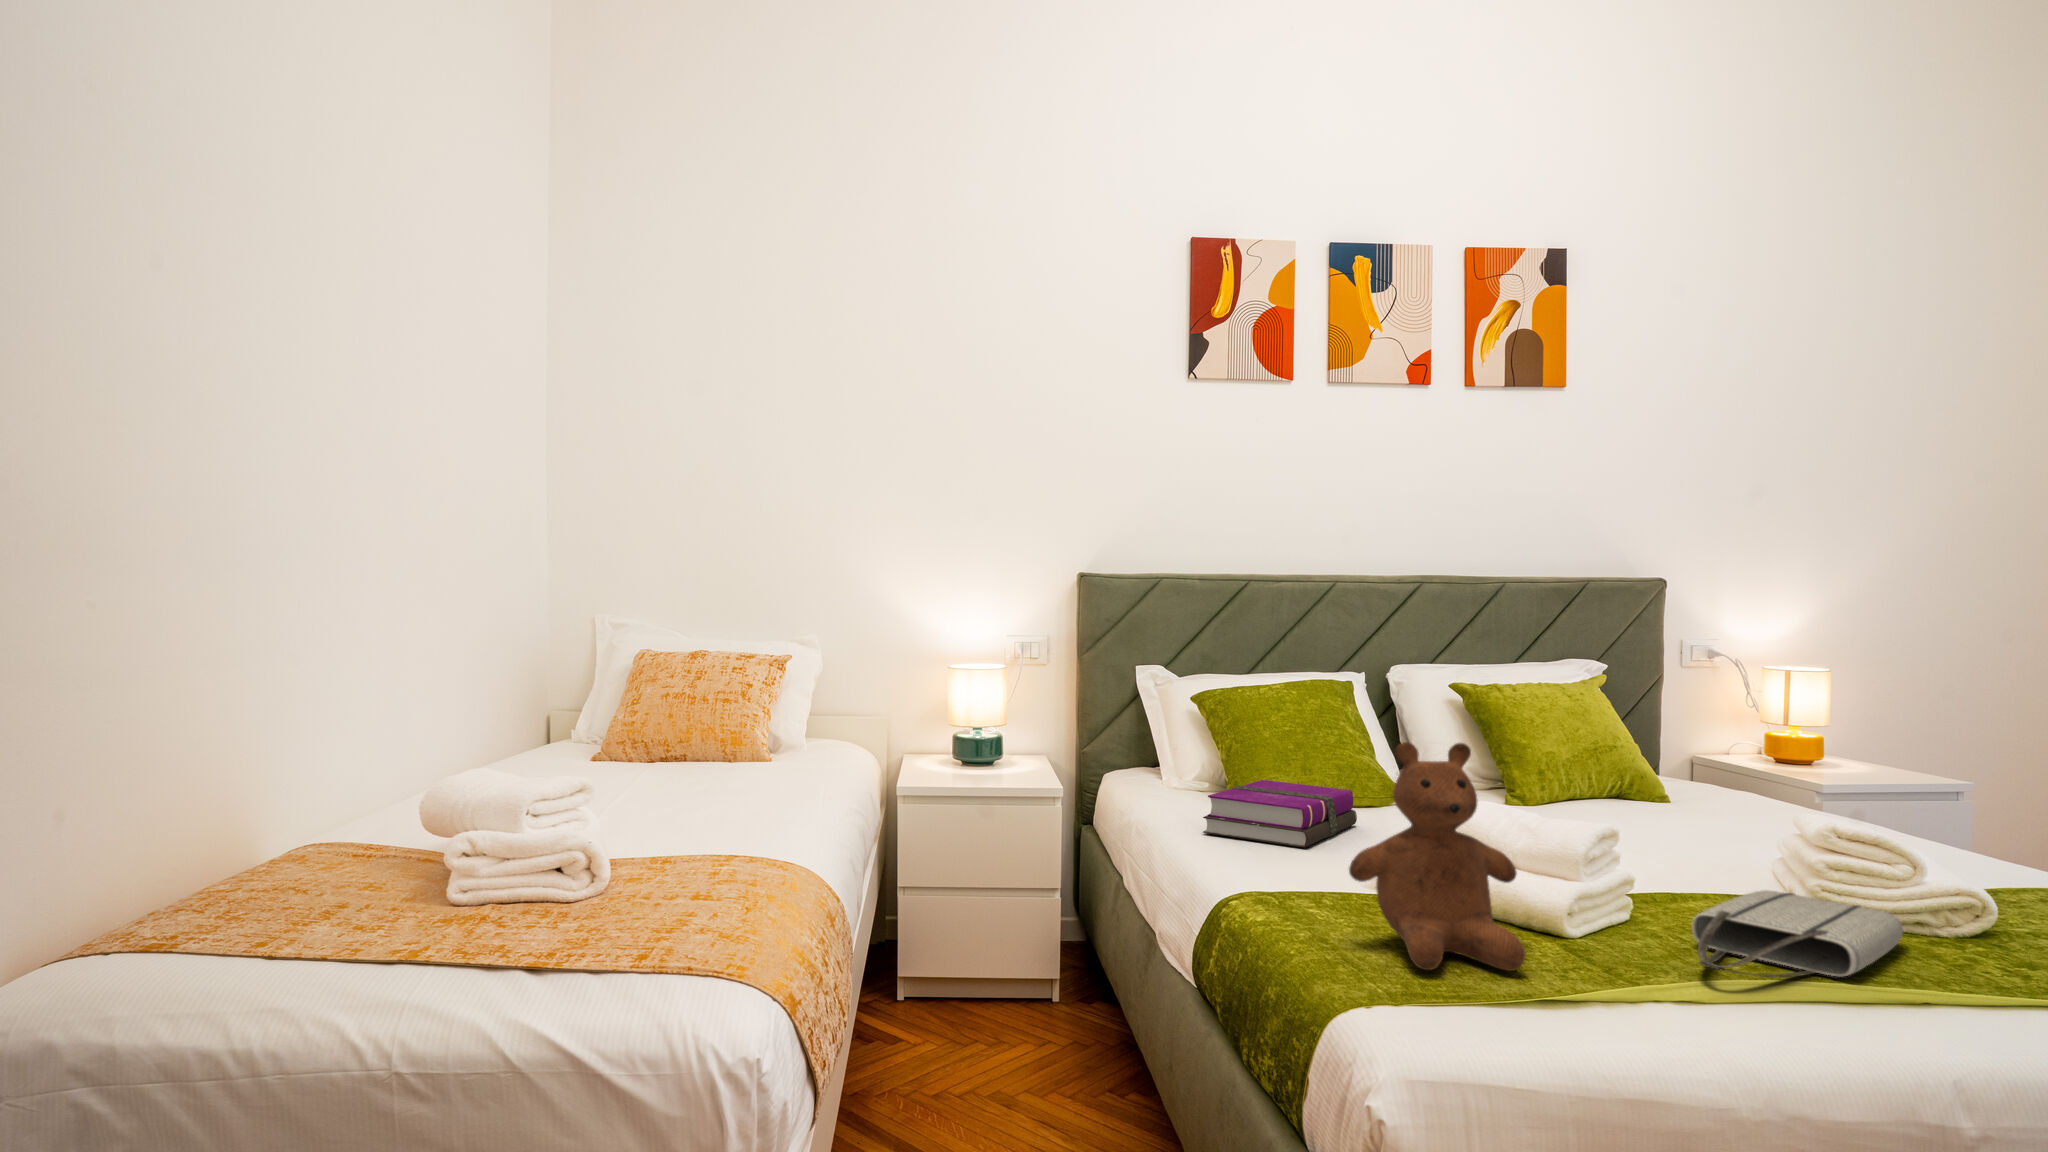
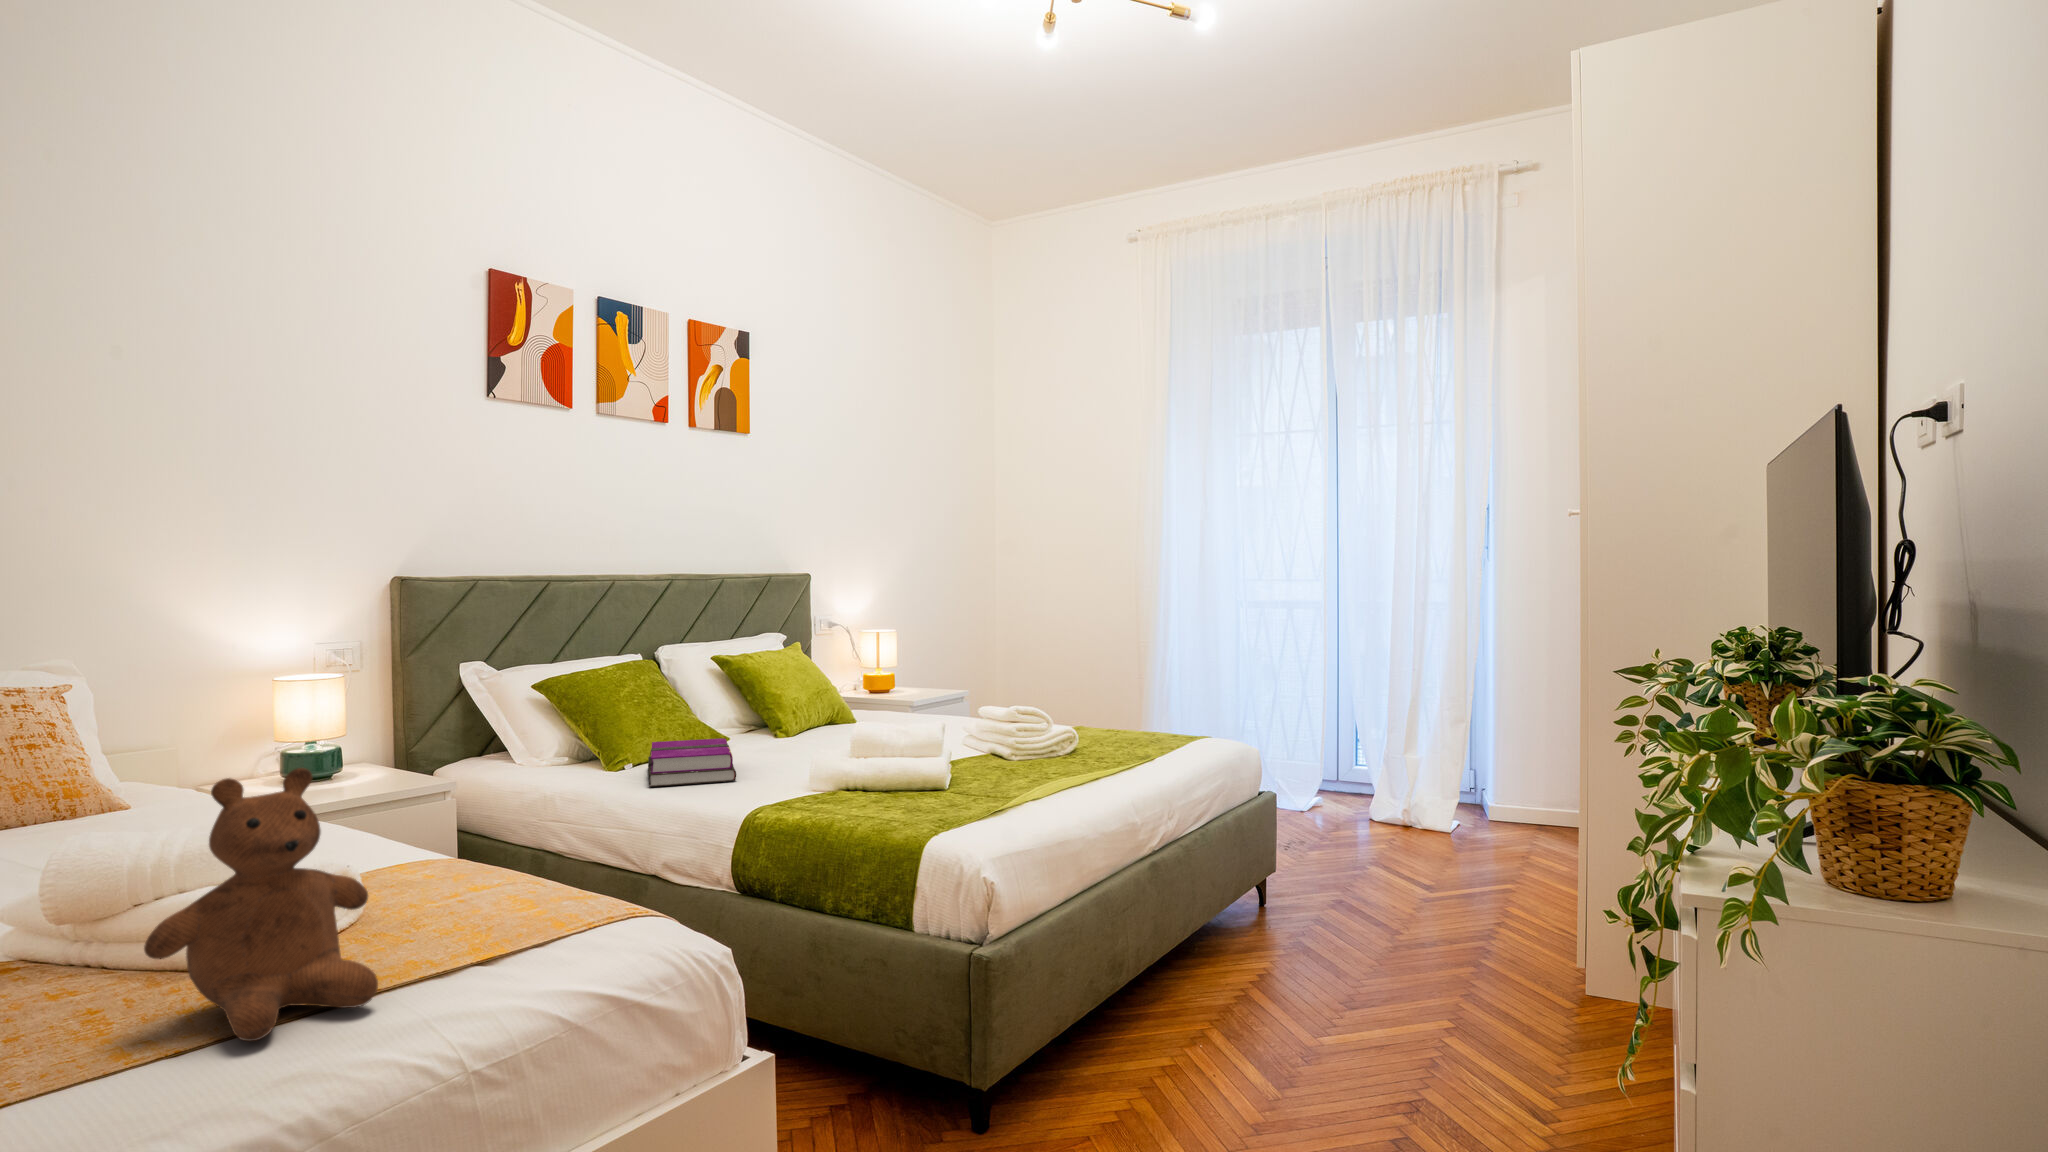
teddy bear: present [1349,742,1525,971] -> present [144,768,378,1041]
tote bag: present [1692,890,1903,977] -> none [990,748,1063,784]

